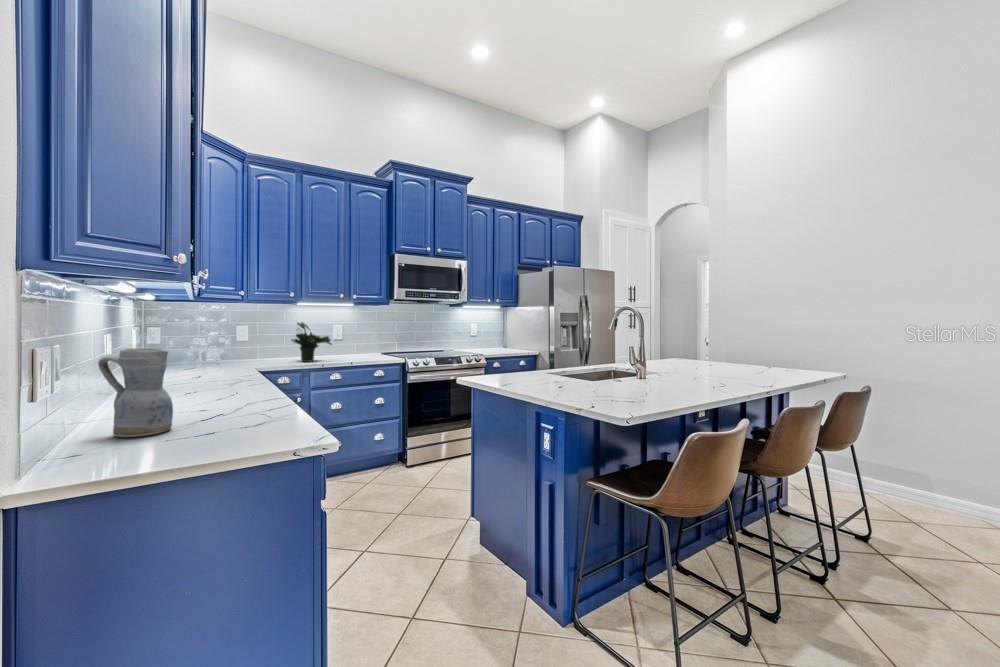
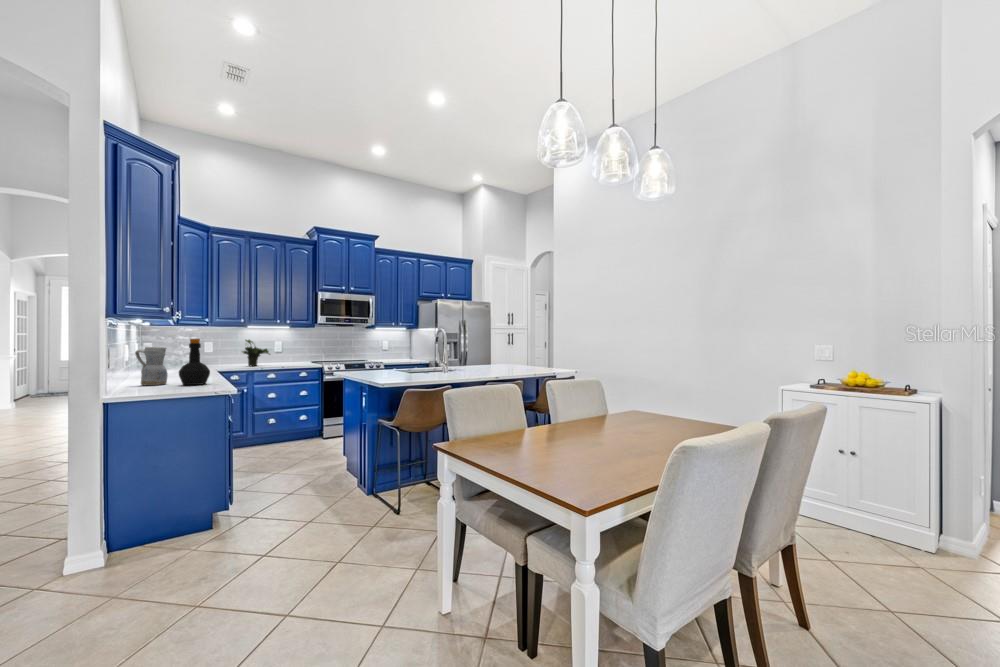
bottle: none [196,332,265,442] -> present [179,339,210,385]

